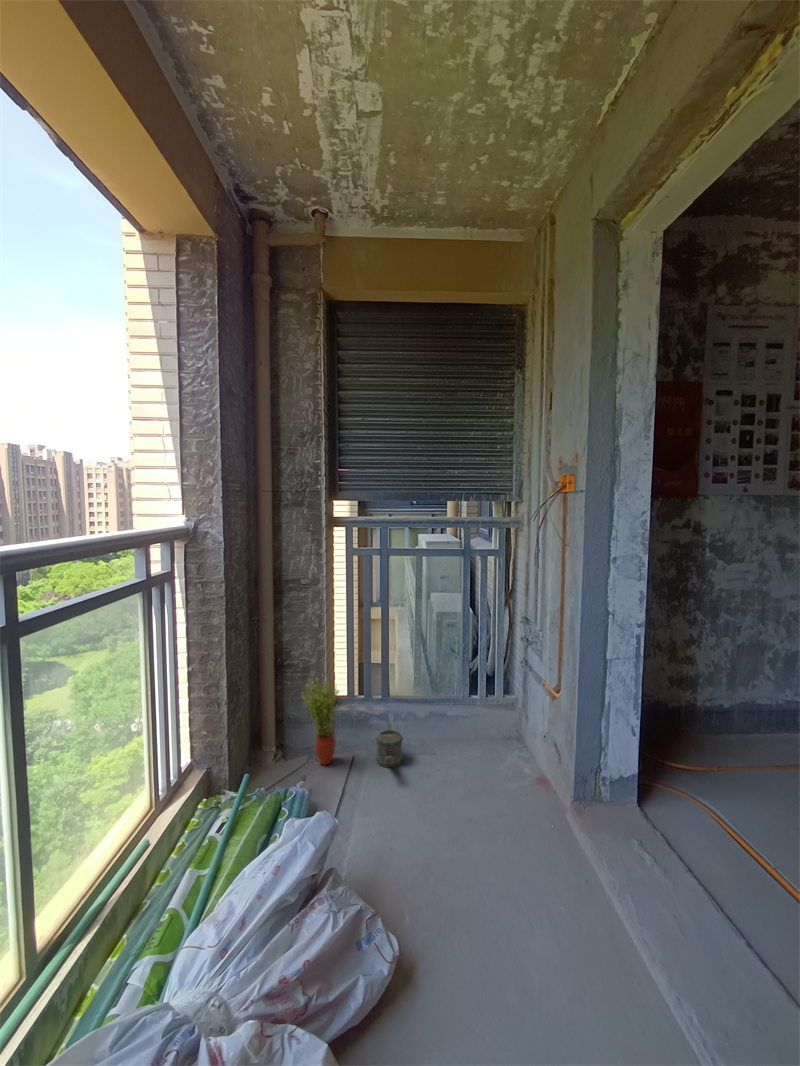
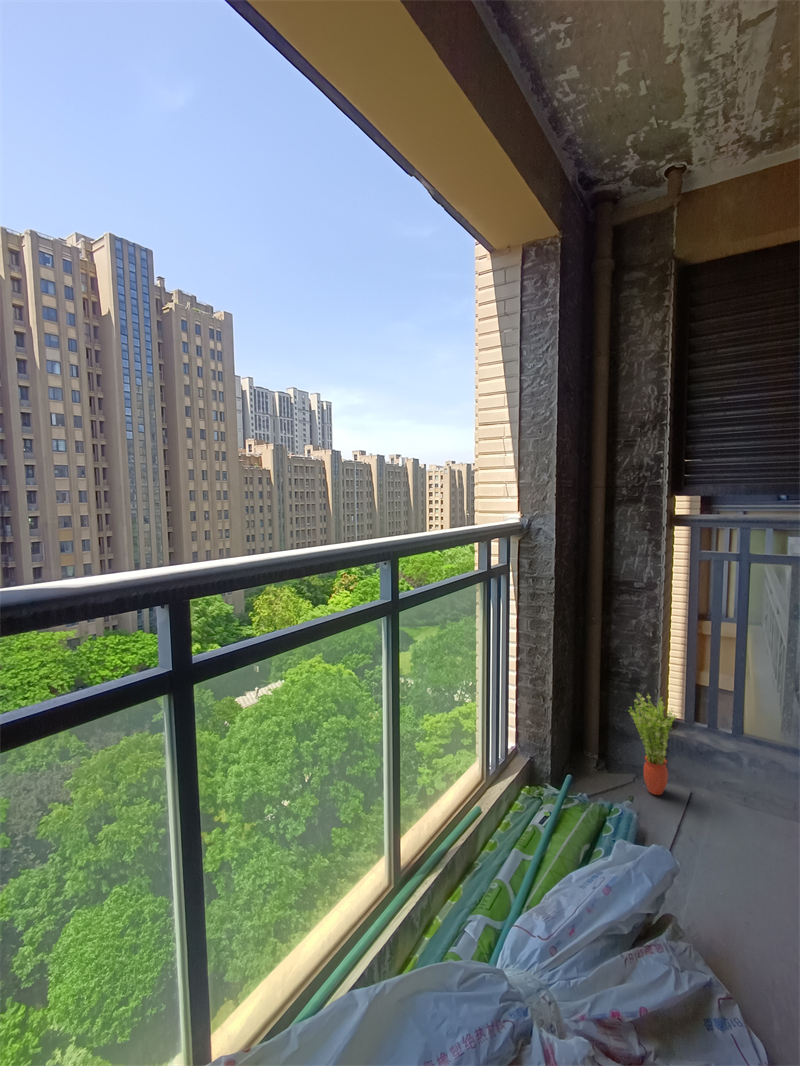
watering can: present [376,724,403,767] -> none [724,772,765,827]

